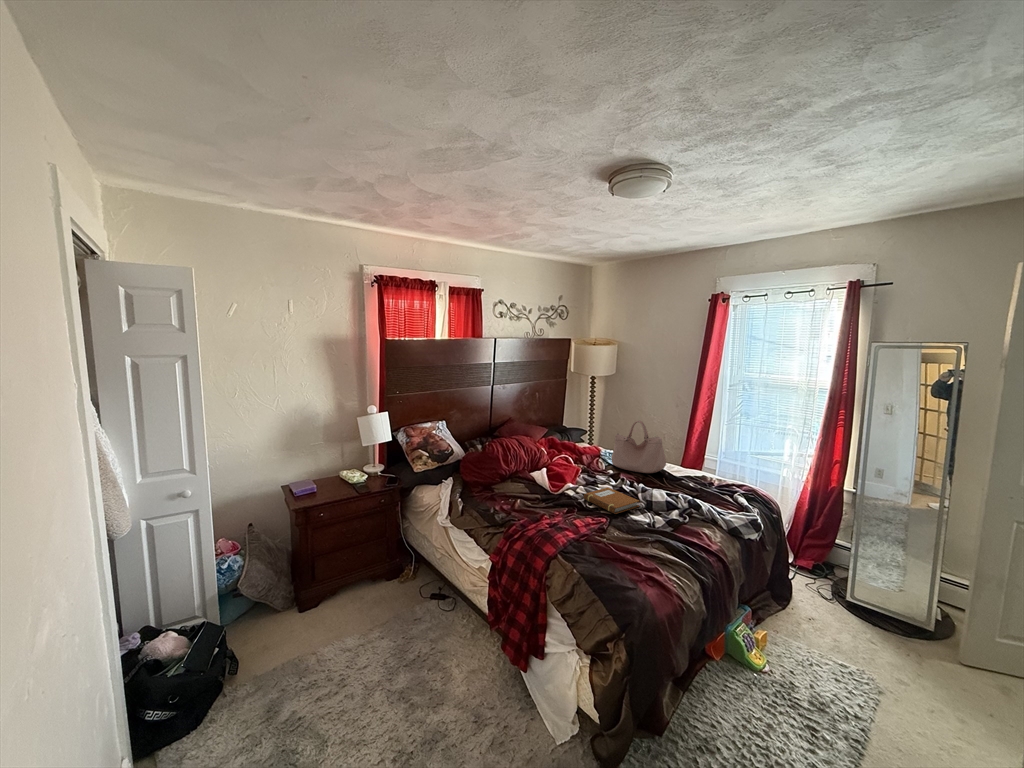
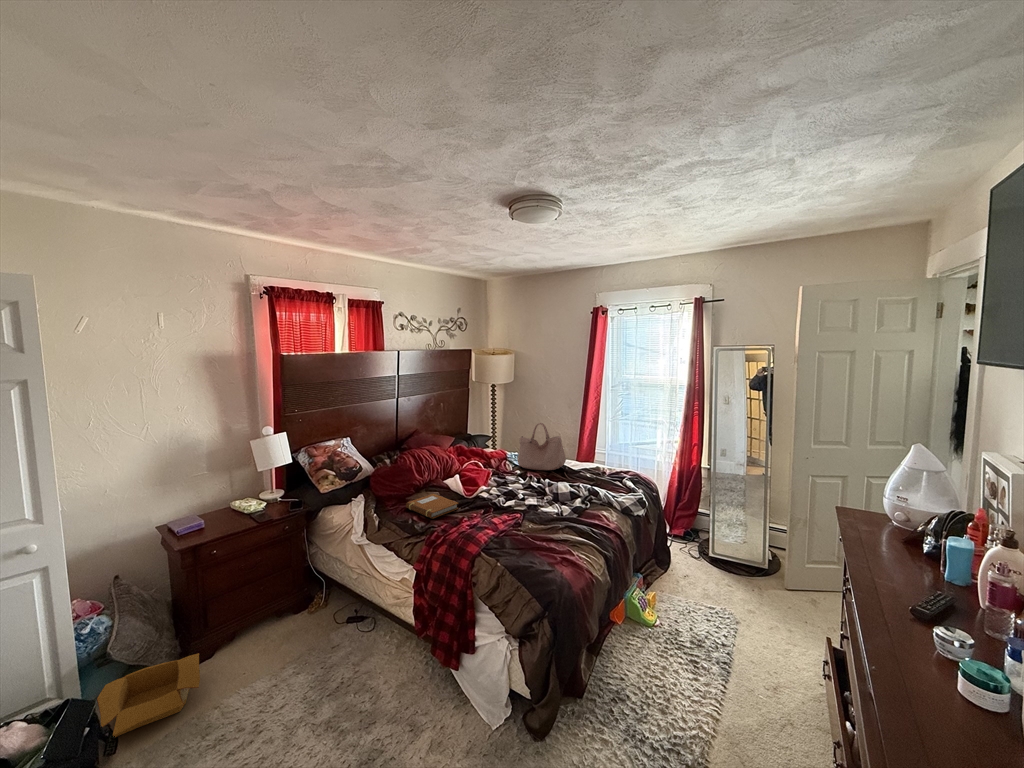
notebook: present [584,487,639,514] -> present [406,494,458,519]
cardboard box: none [229,601,307,660] -> present [97,653,200,737]

